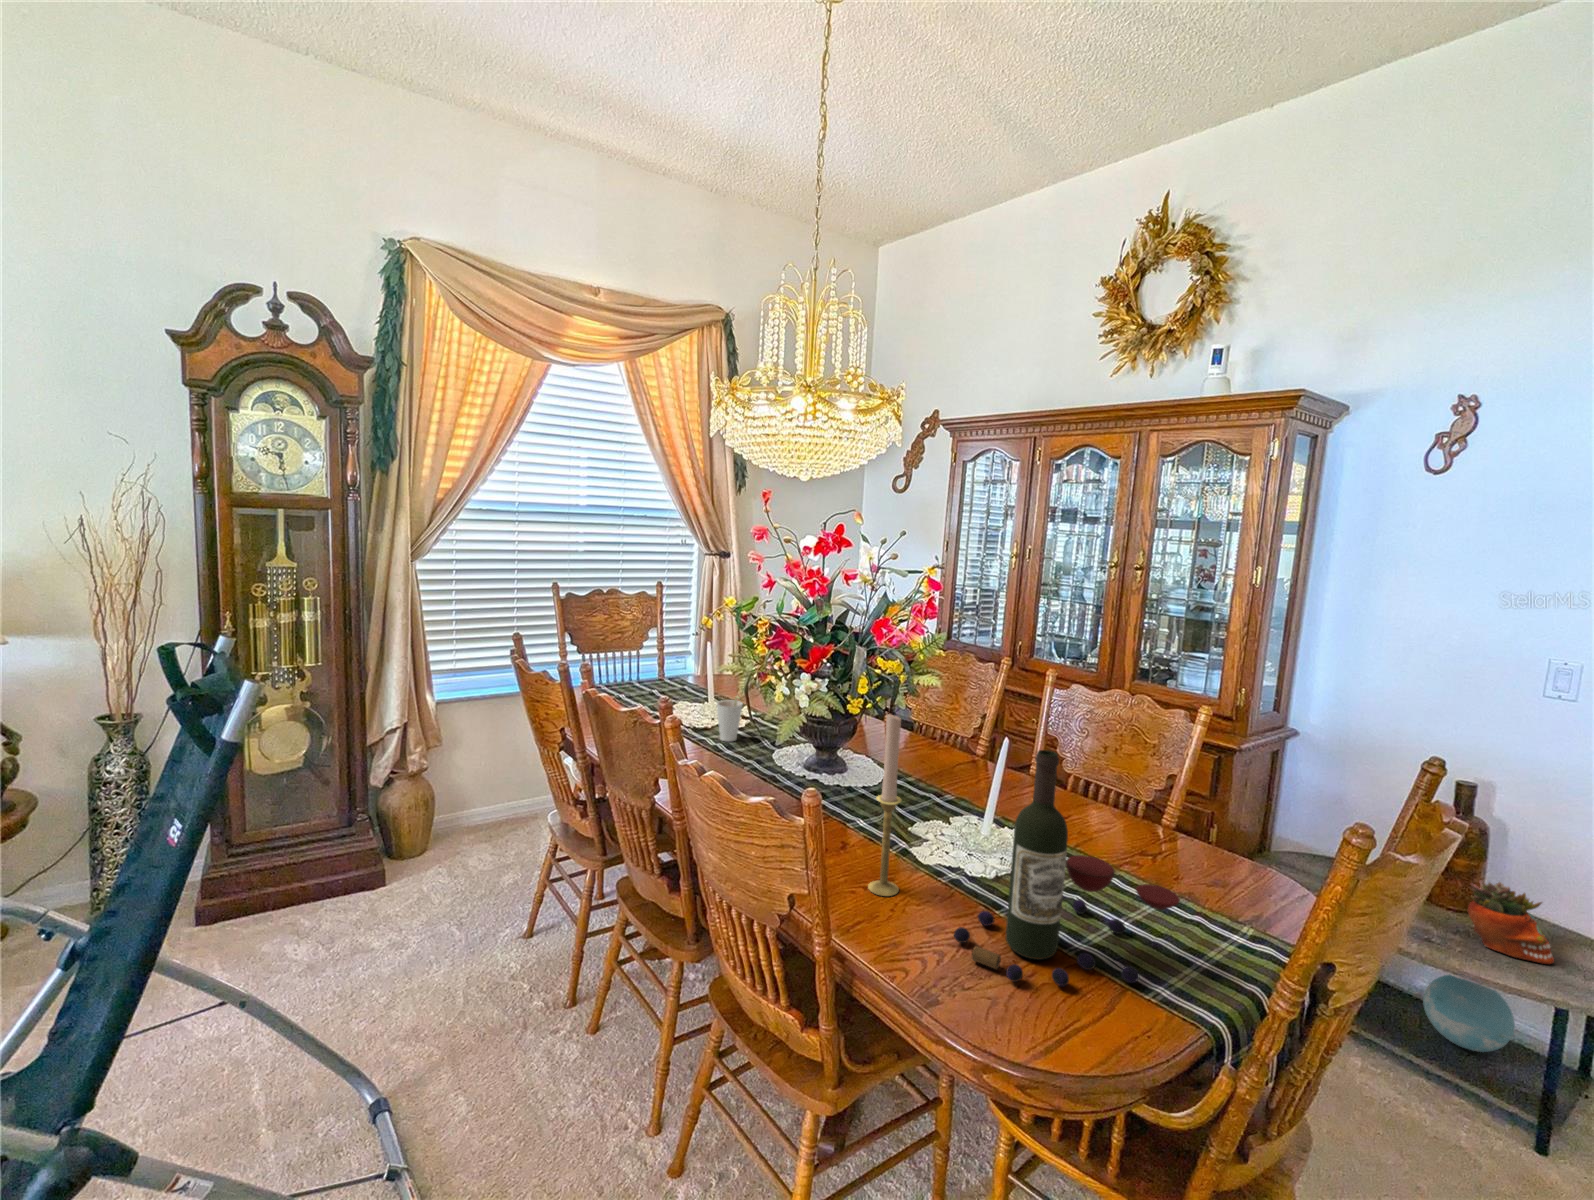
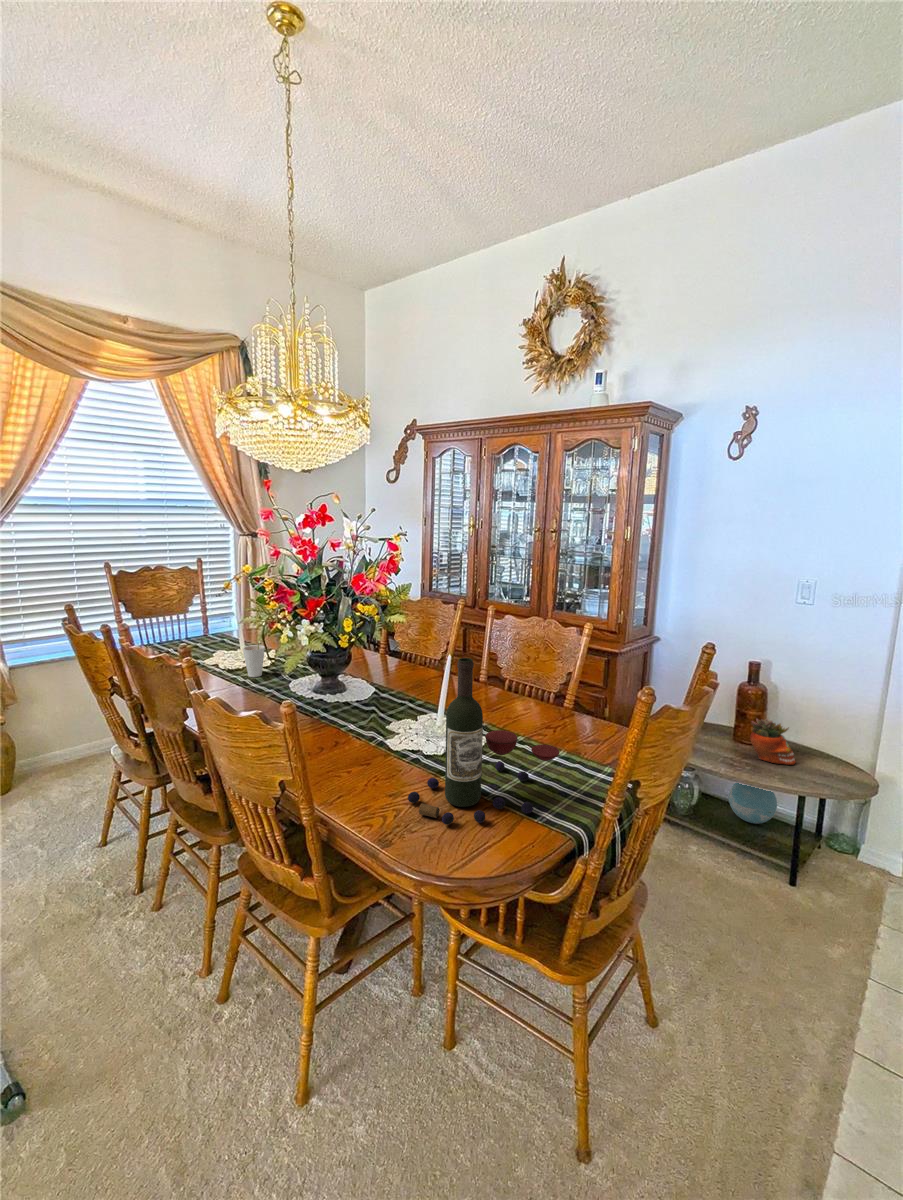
candlestick: present [868,714,901,896] -> none [350,641,373,777]

